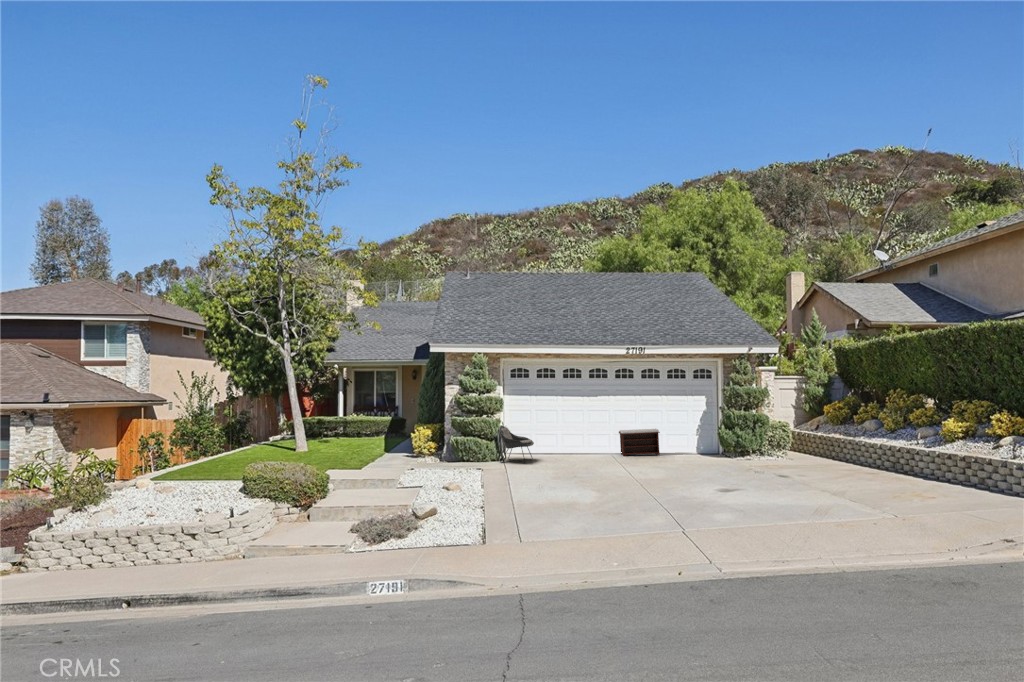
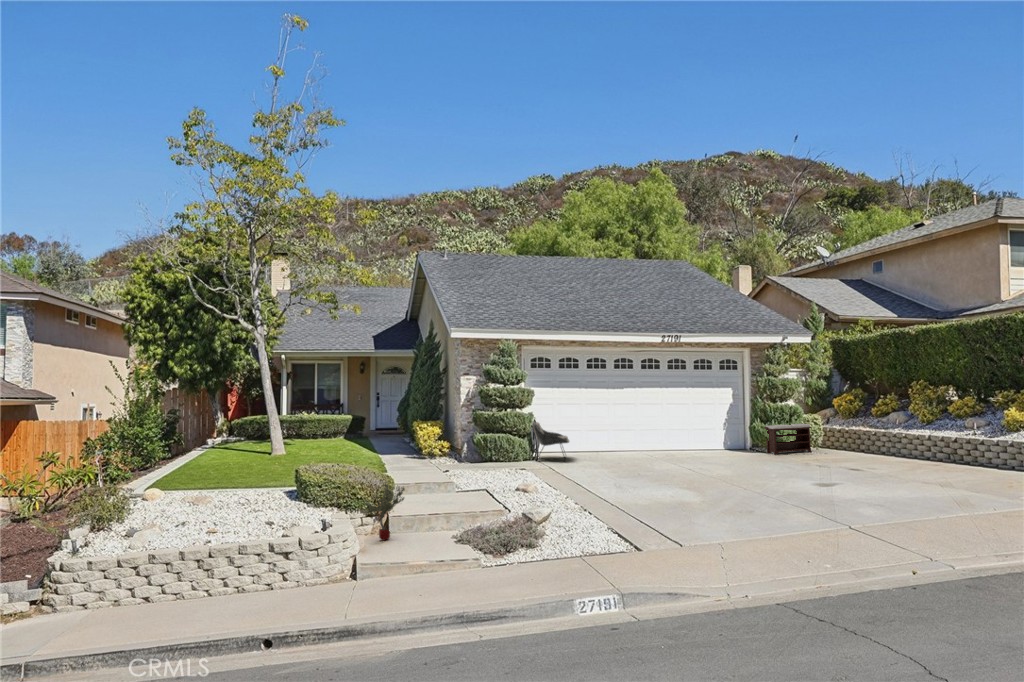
bench: present [619,429,660,456] -> present [765,424,811,455]
potted tree: none [280,479,321,528] -> present [362,481,405,541]

